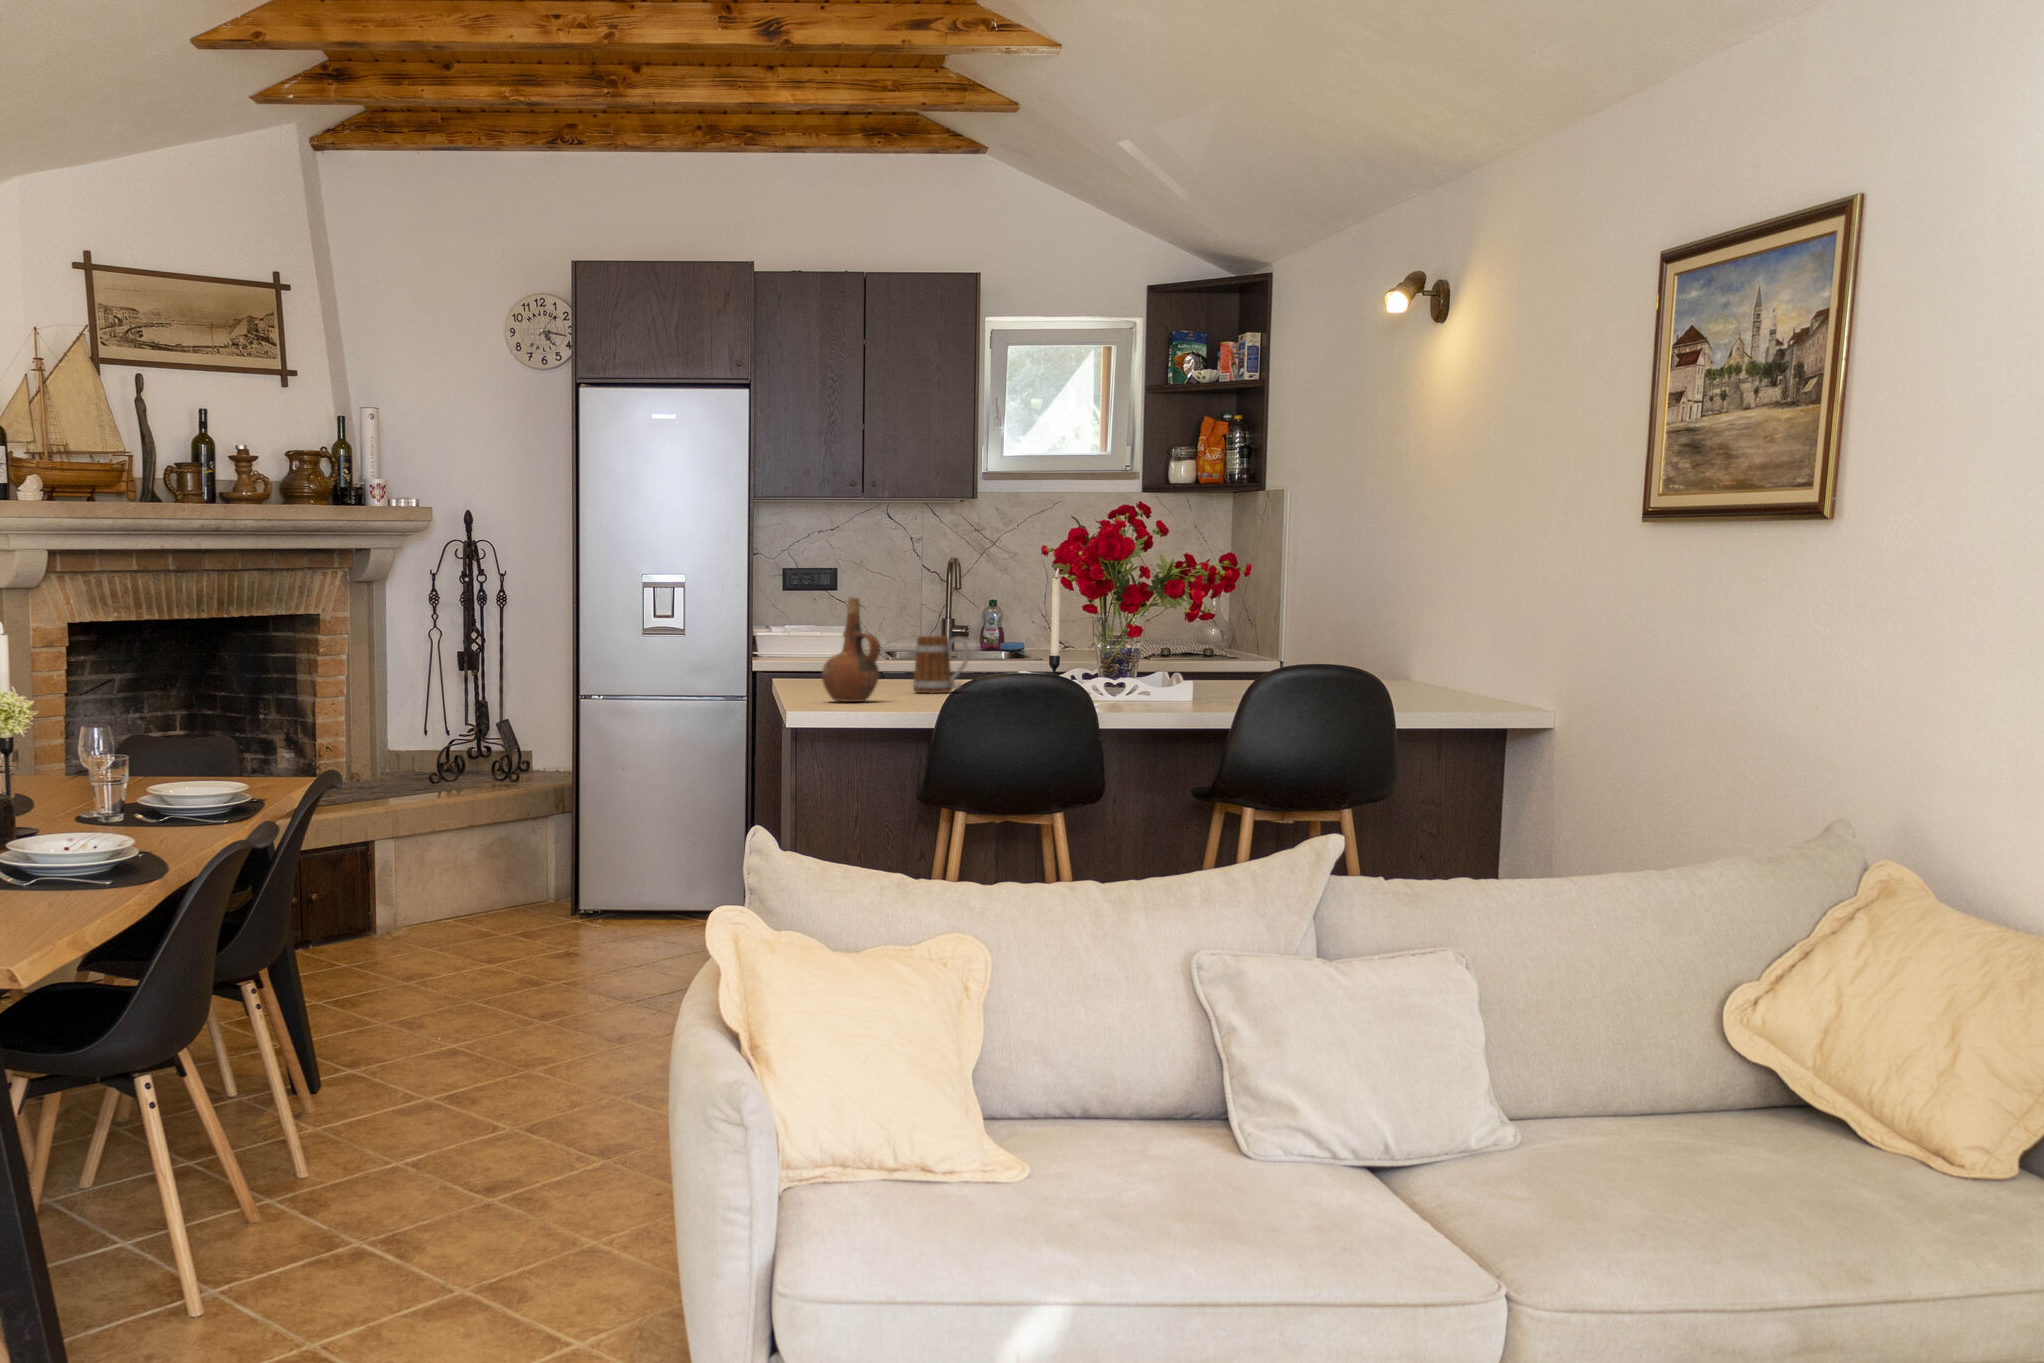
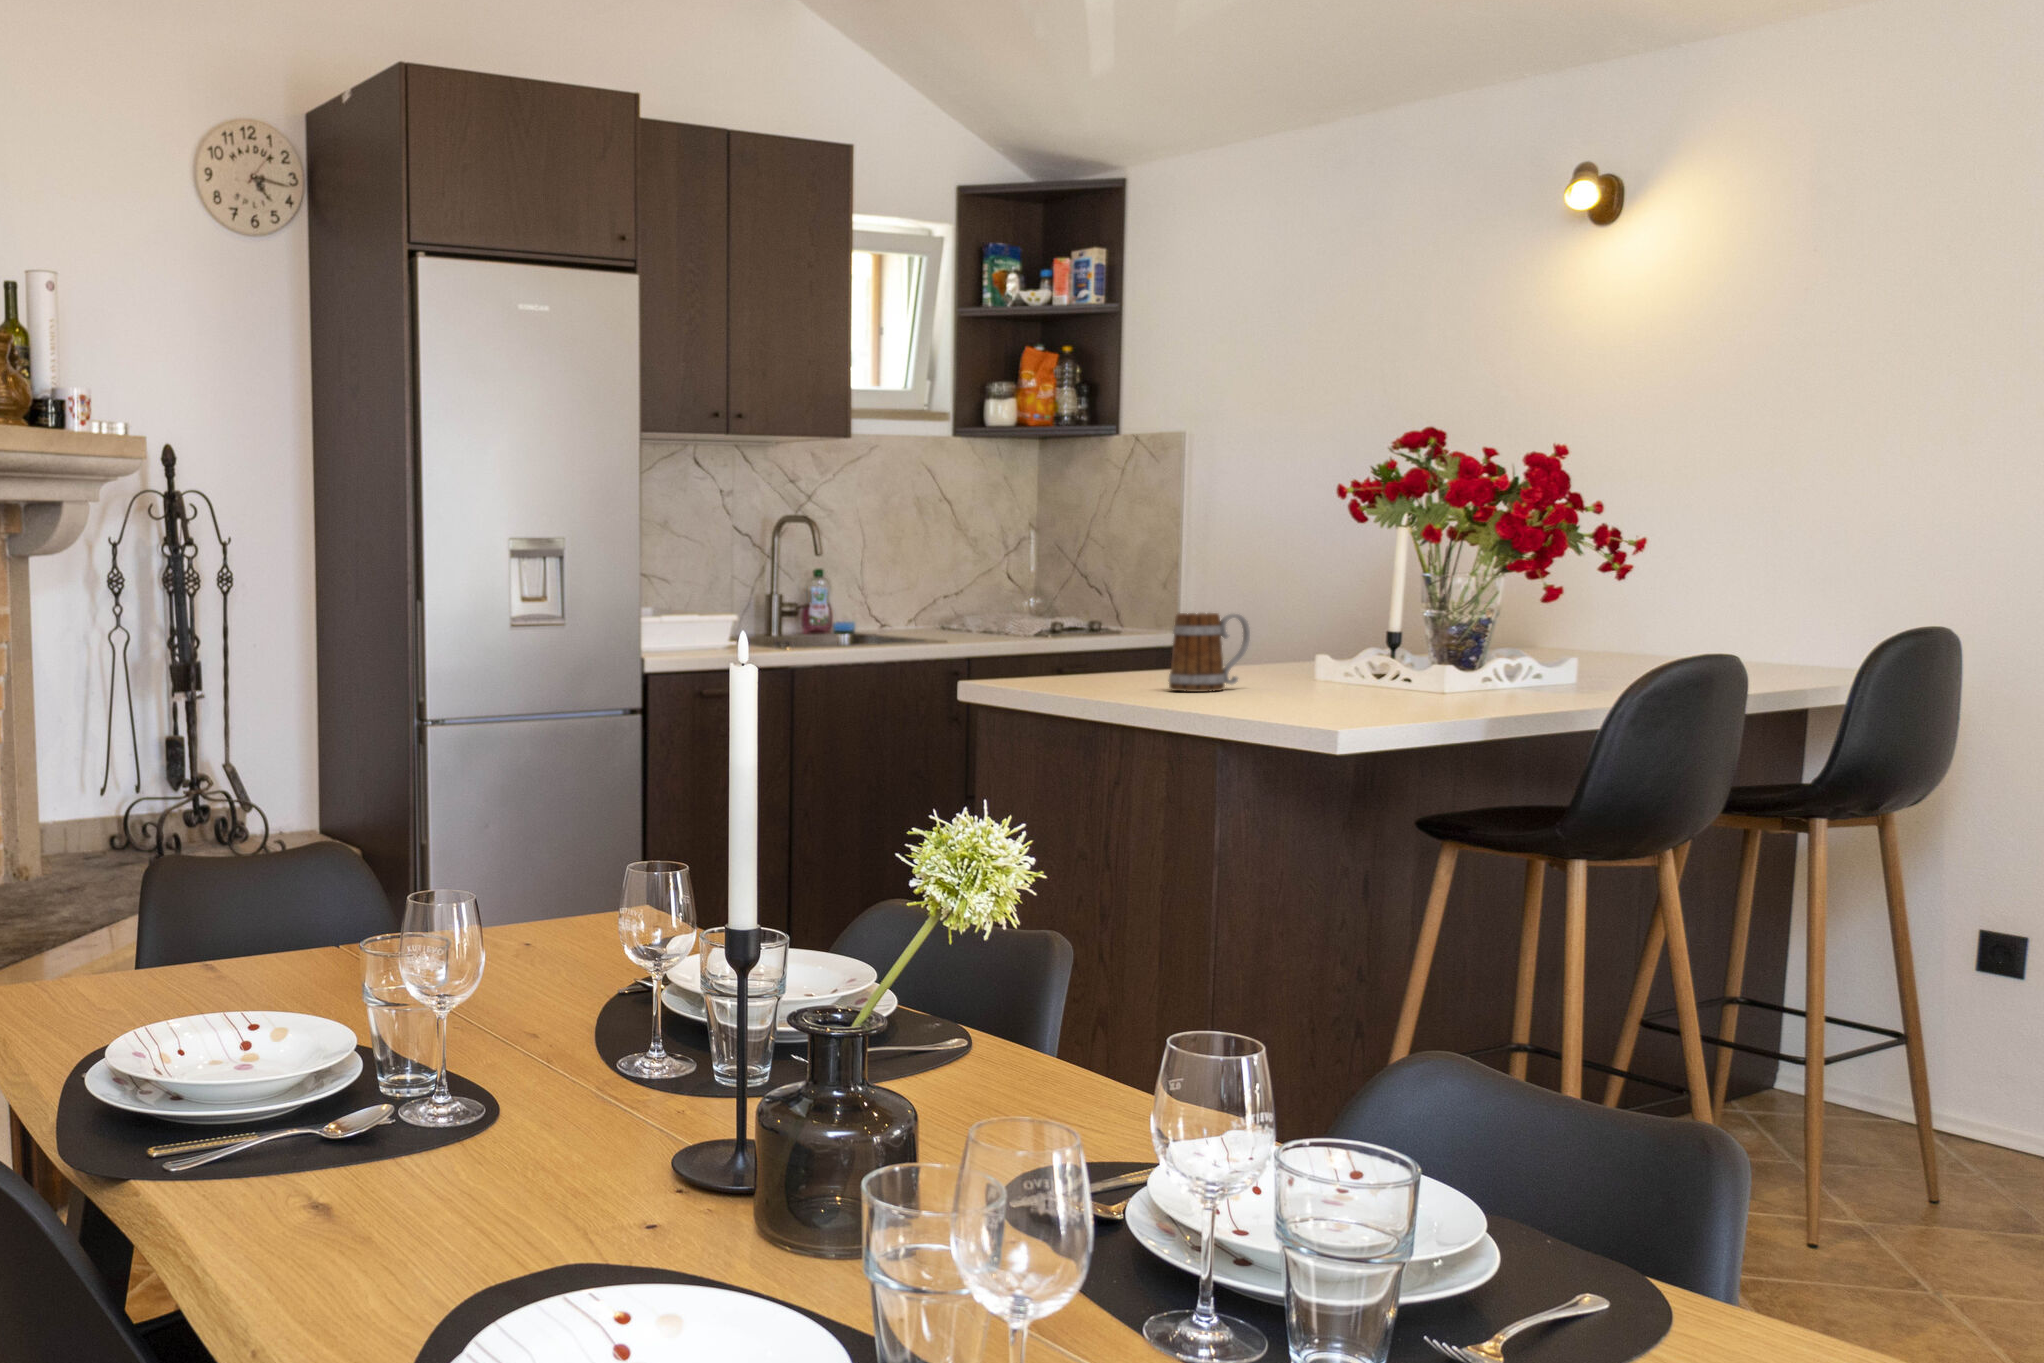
ceramic pitcher: present [822,598,880,702] -> none [1258,555,1353,706]

